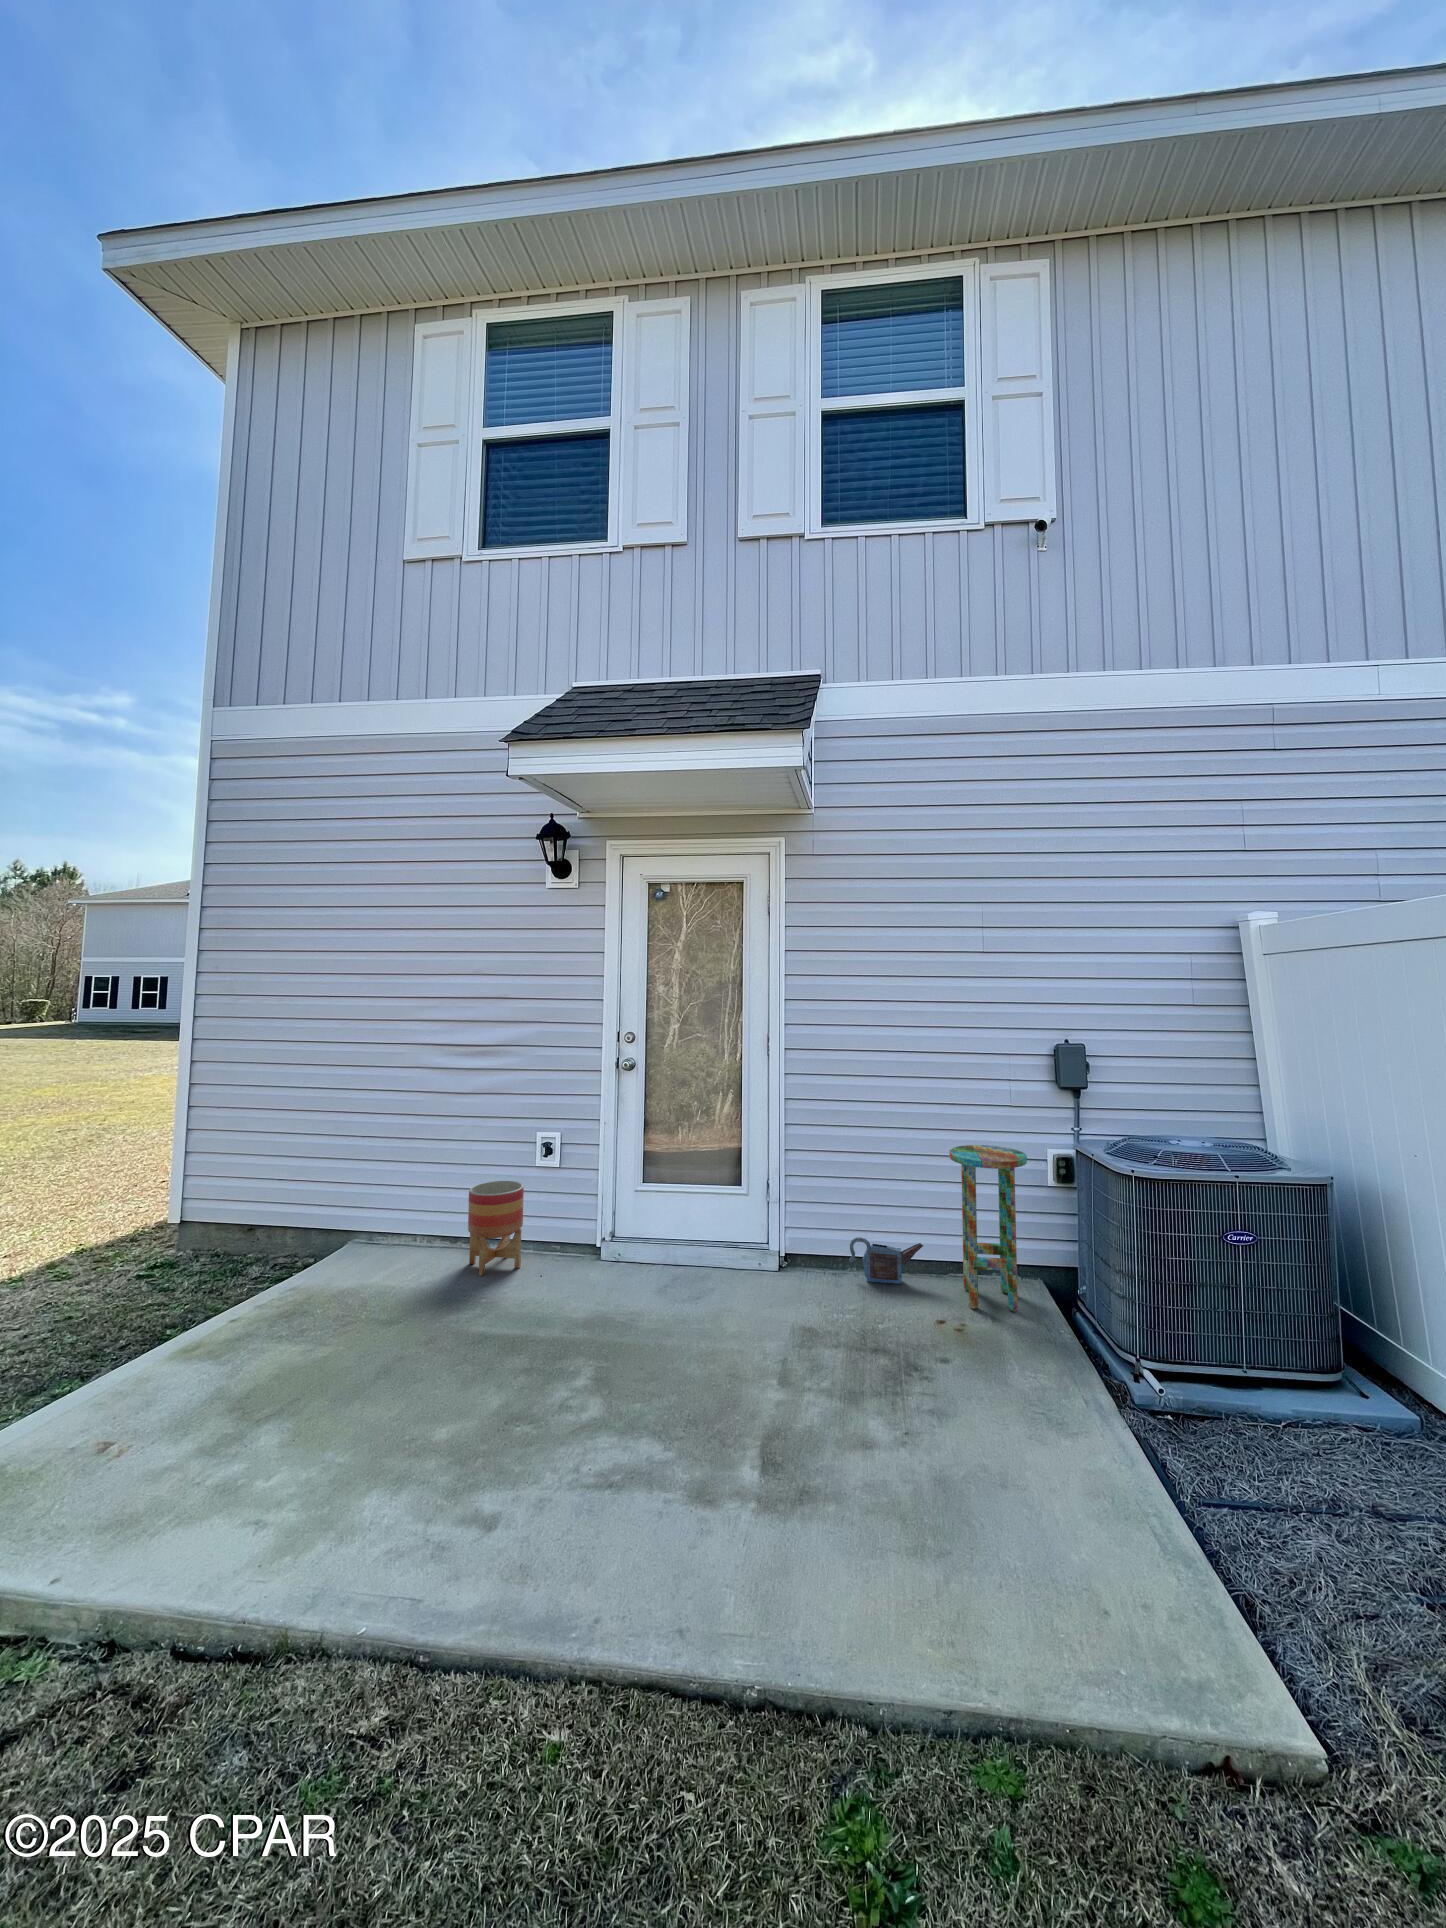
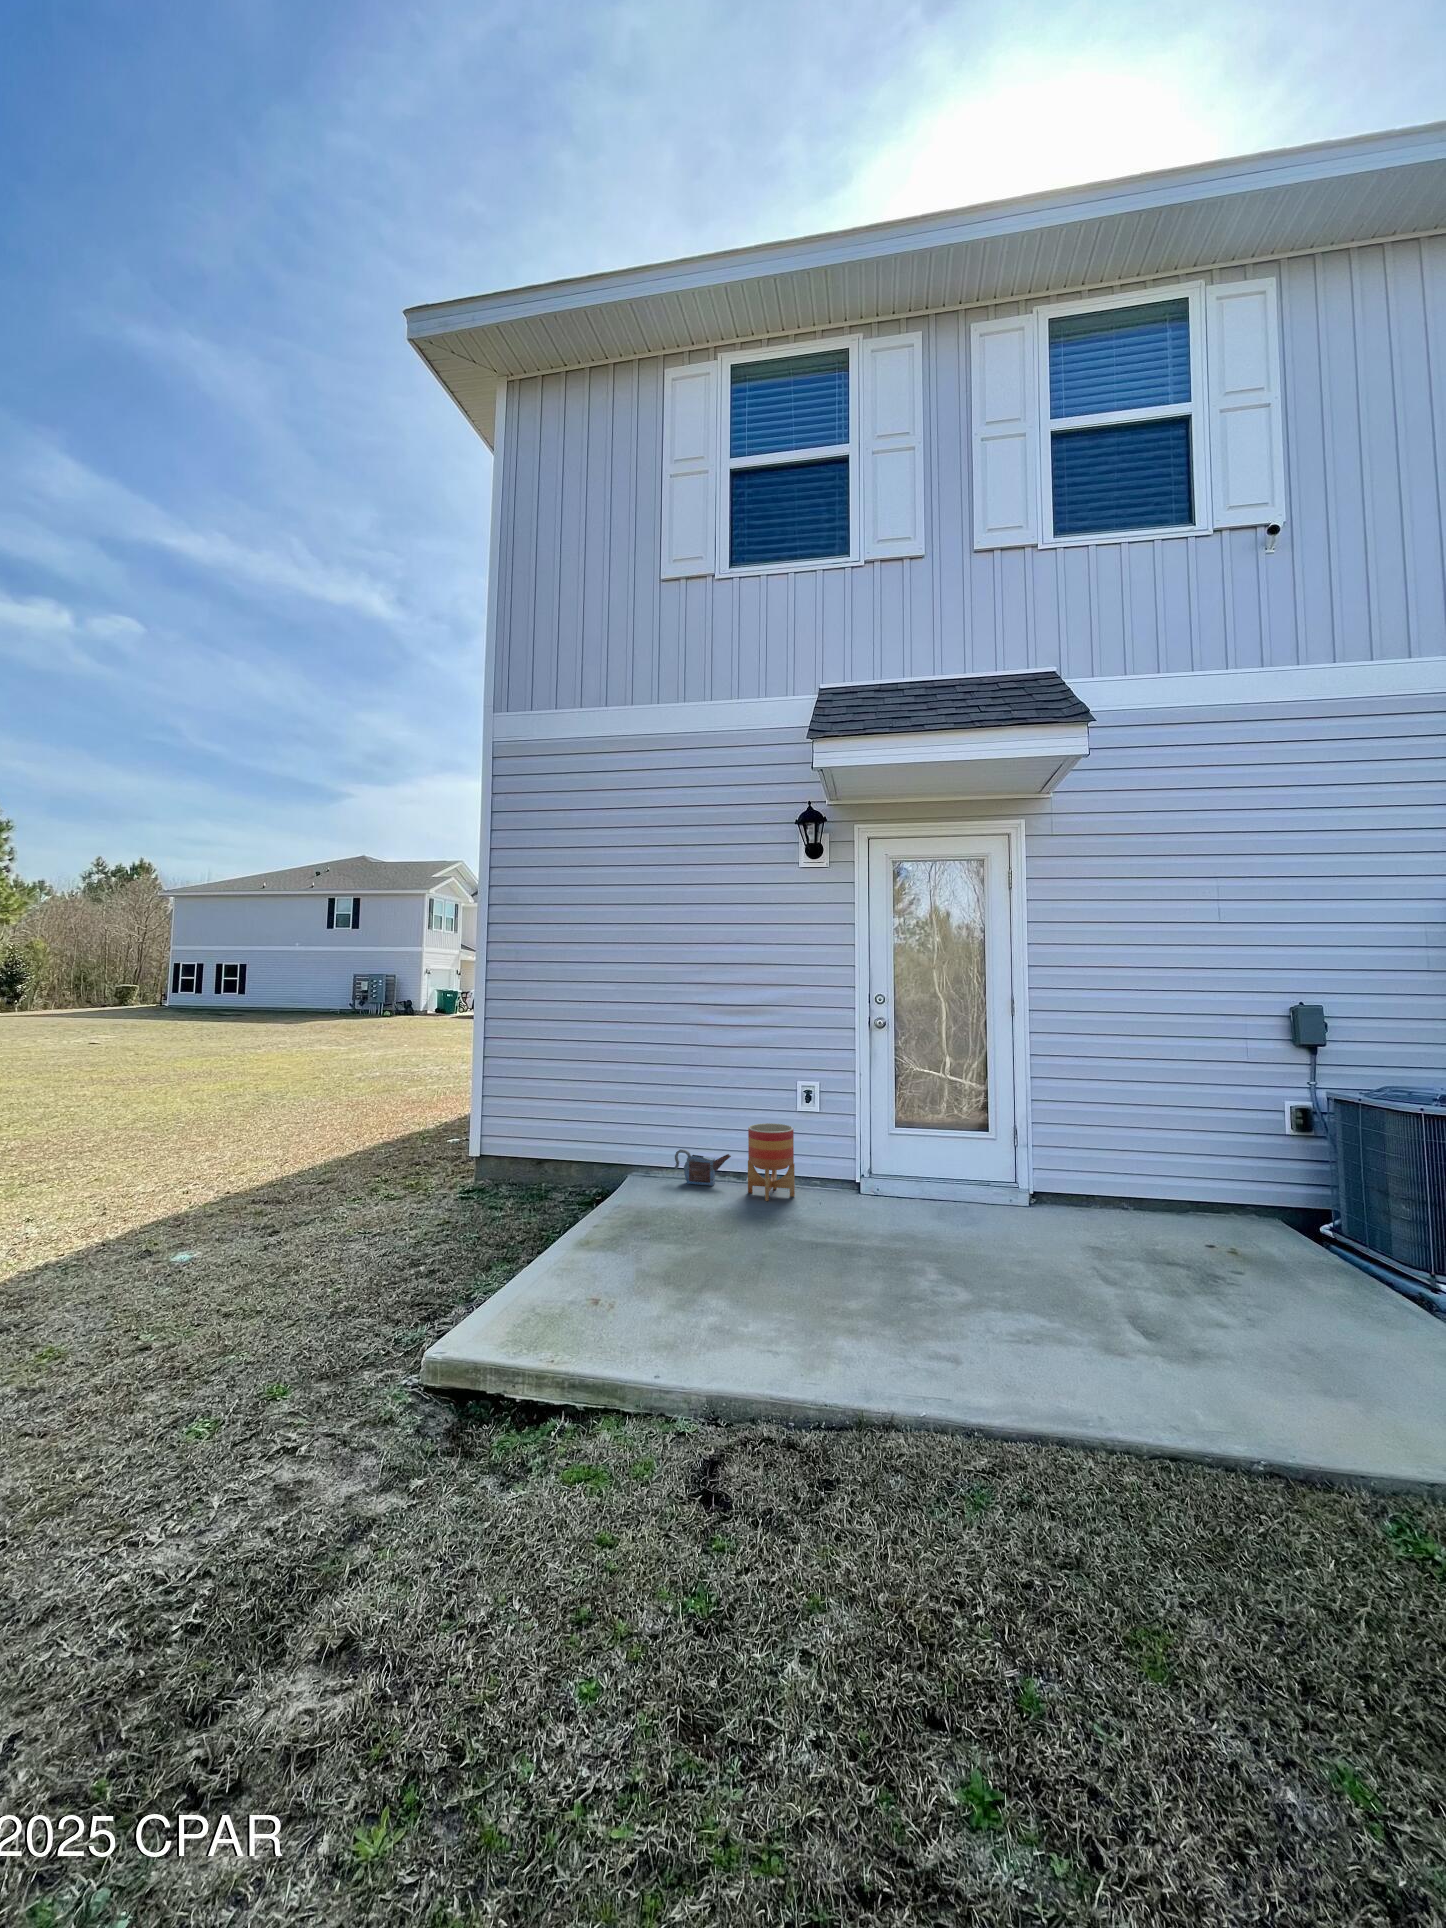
side table: present [949,1145,1027,1312] -> none [1197,1096,1277,1240]
watering can: present [849,1237,923,1284] -> present [674,1149,731,1186]

